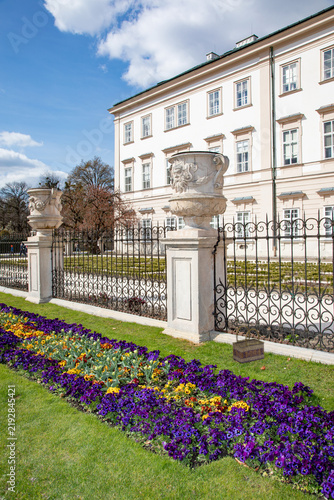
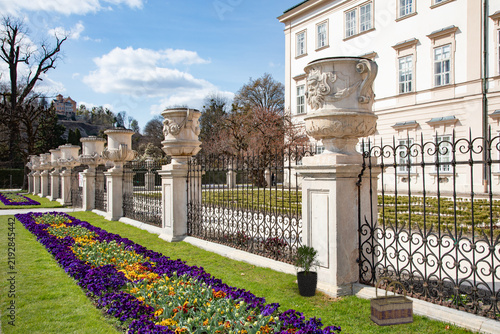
potted plant: none [162,302,189,344] -> present [292,245,320,297]

